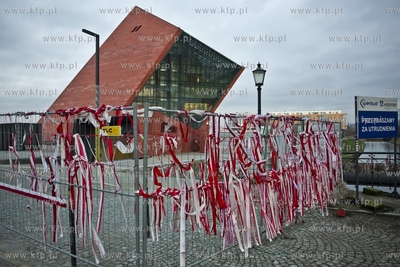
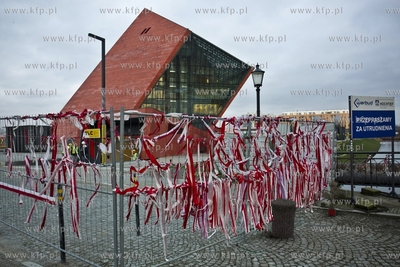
trash can: none [285,198,313,239] -> present [270,198,297,238]

